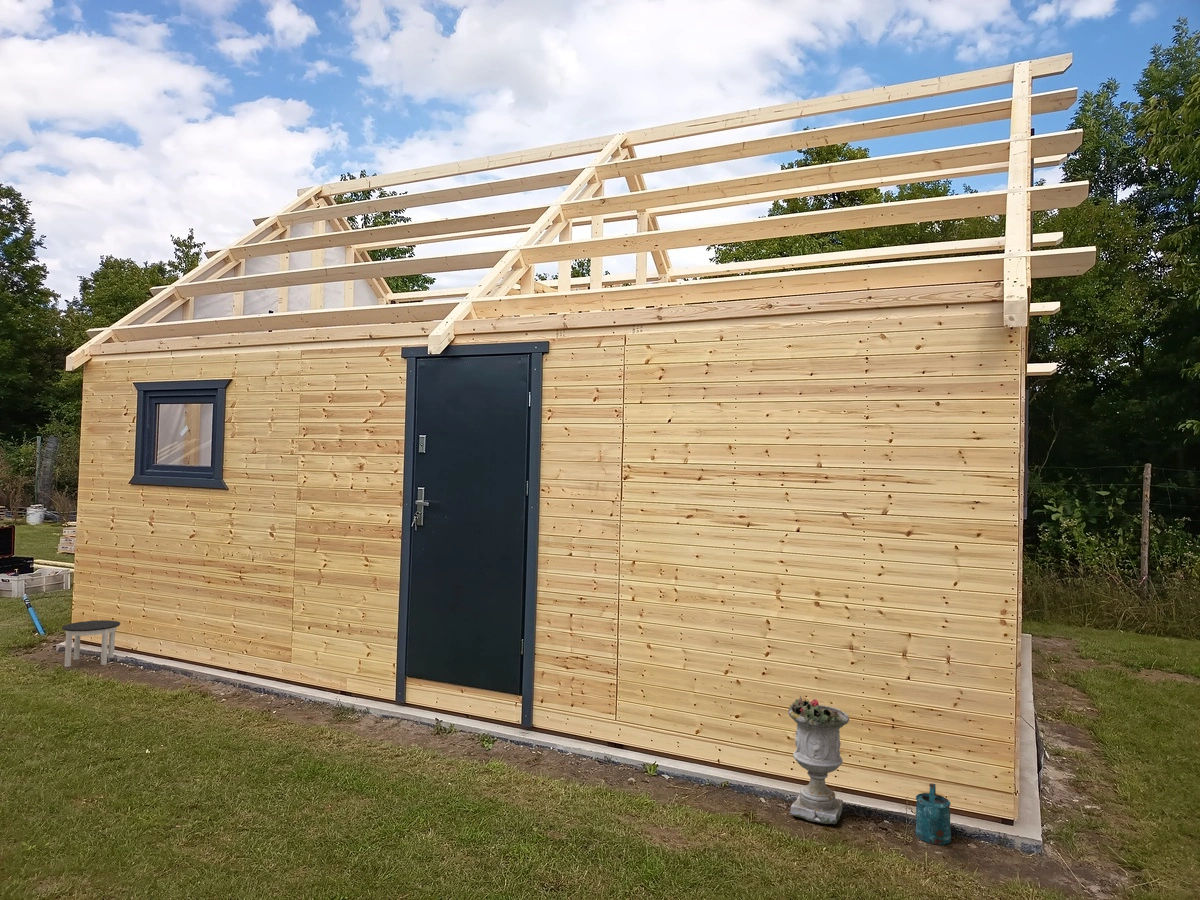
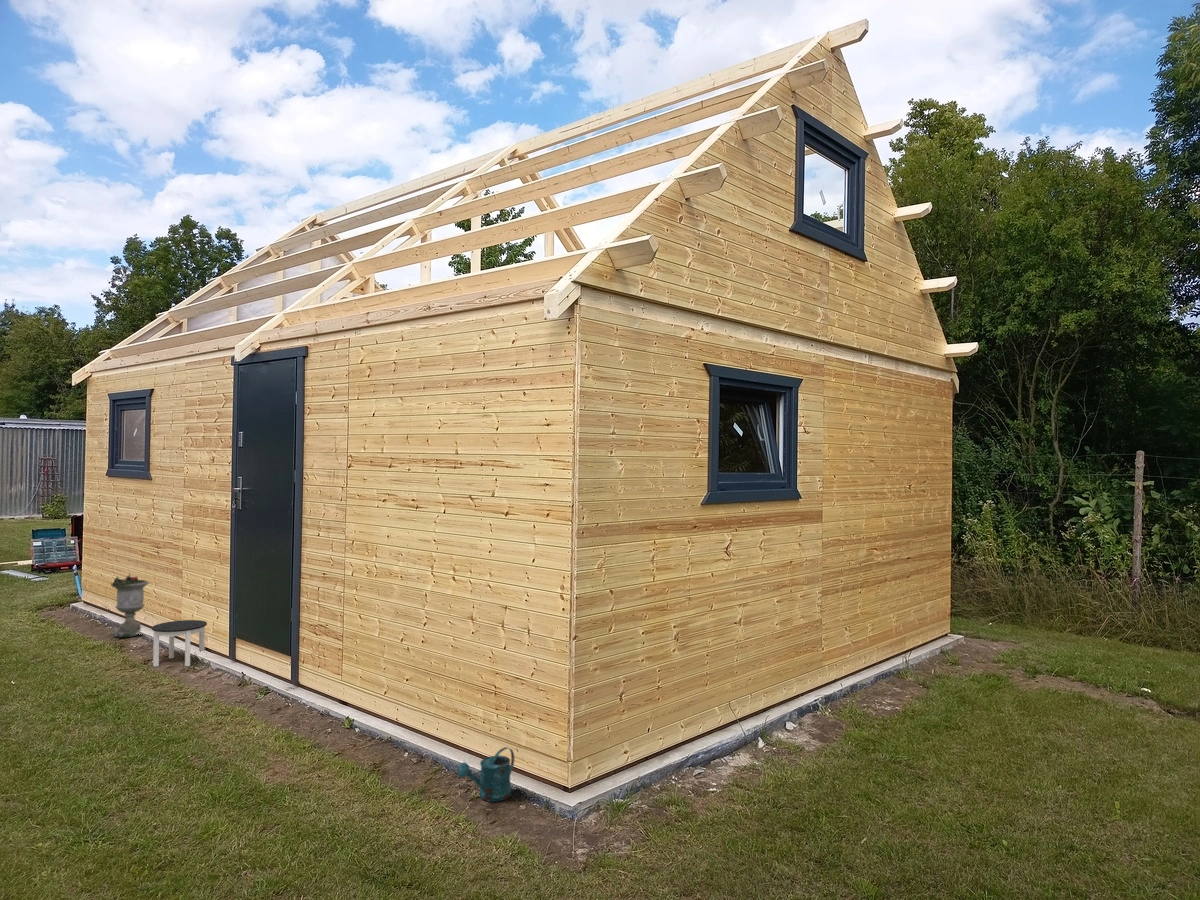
round table: present [62,620,120,667] -> present [152,620,207,667]
planter: present [788,696,849,824] -> present [111,575,148,638]

